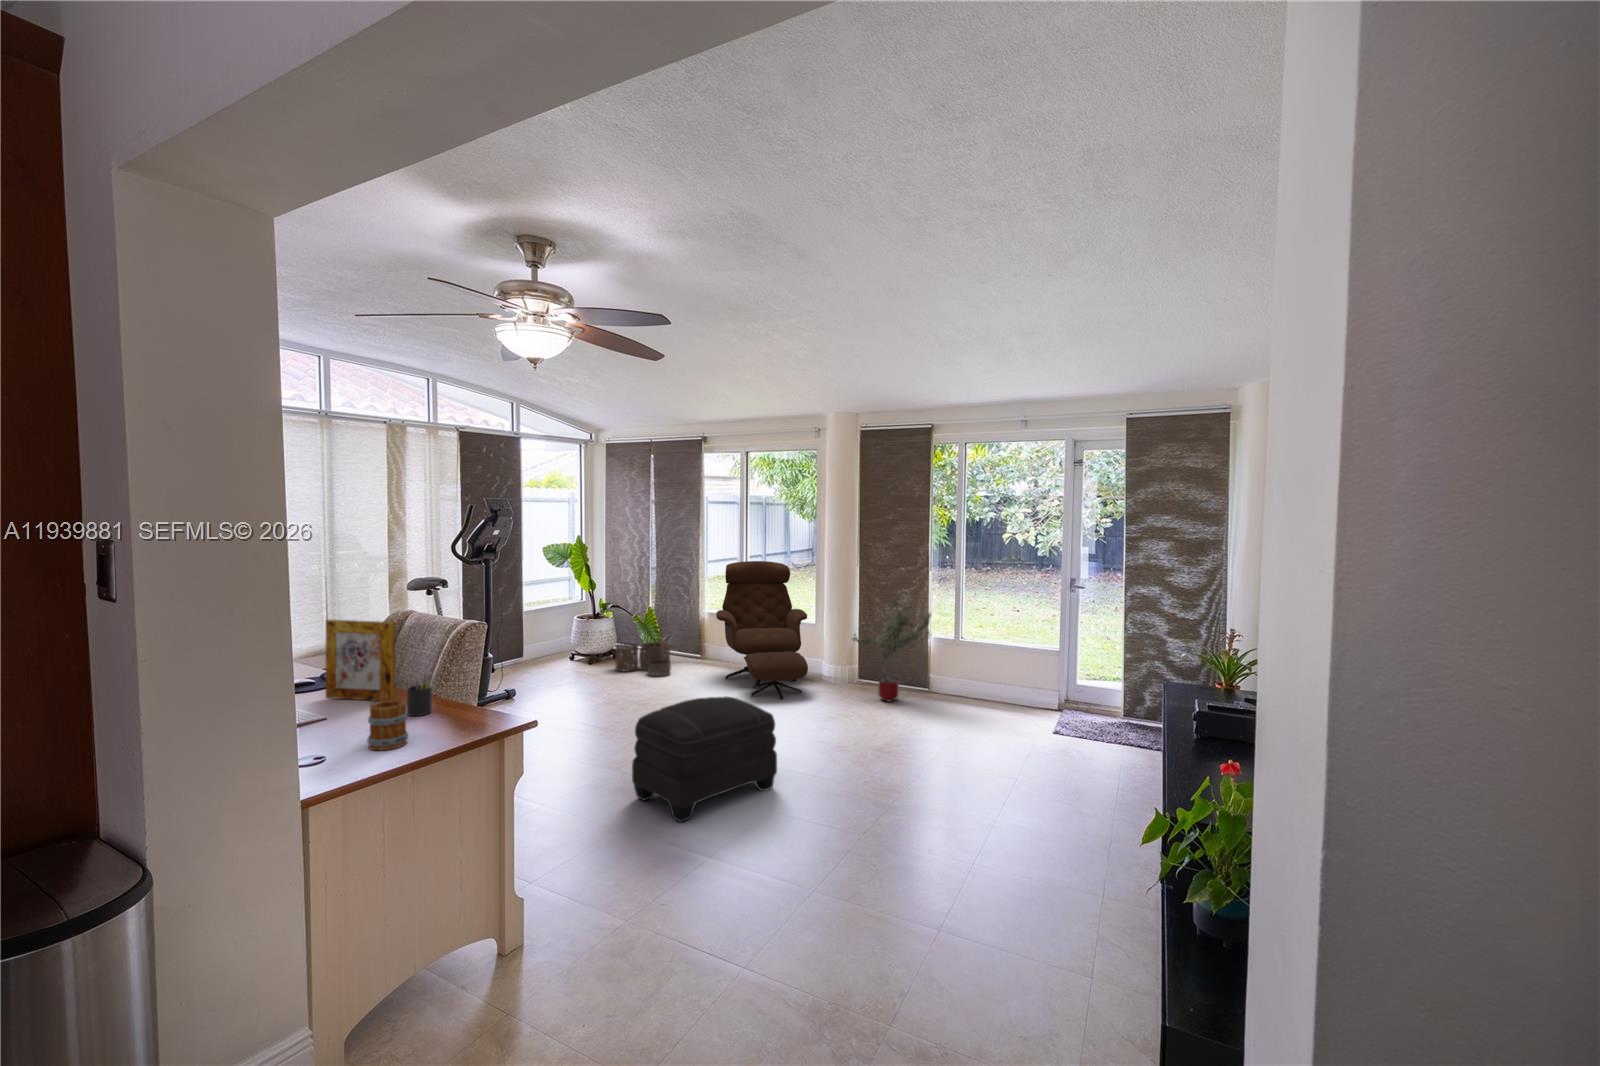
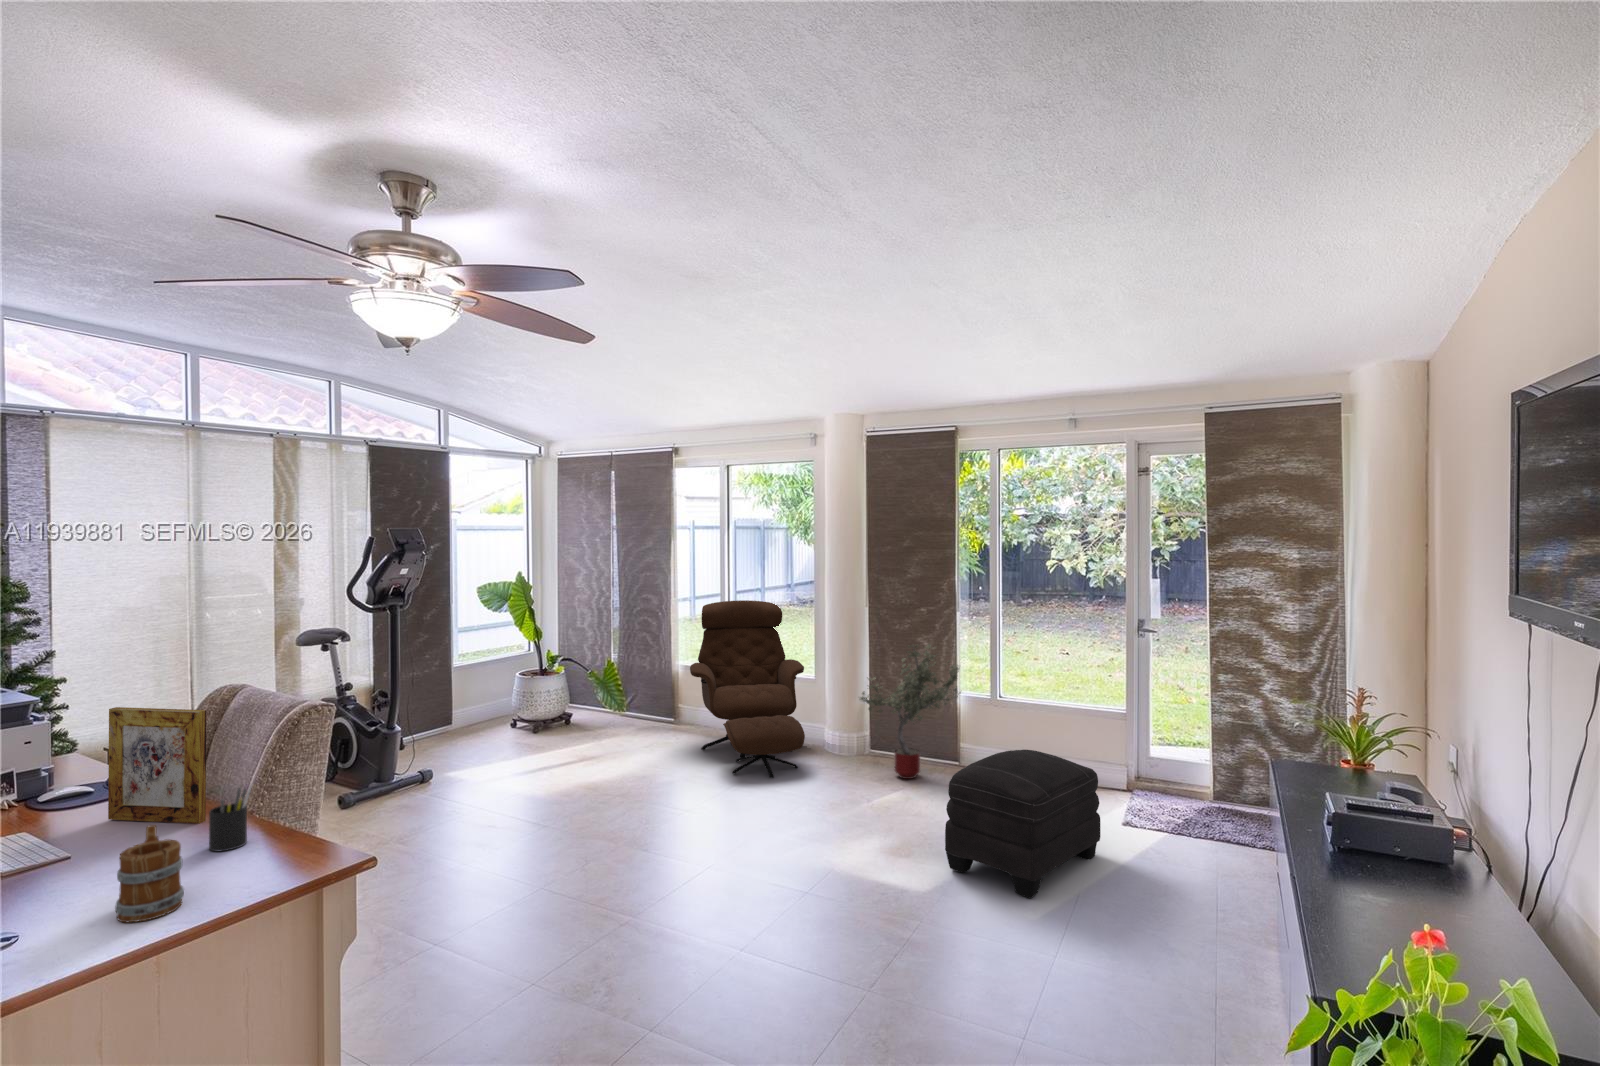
woven basket: present [615,638,671,676] -> none [565,695,635,747]
ottoman: present [632,697,777,822] -> present [945,750,1101,898]

